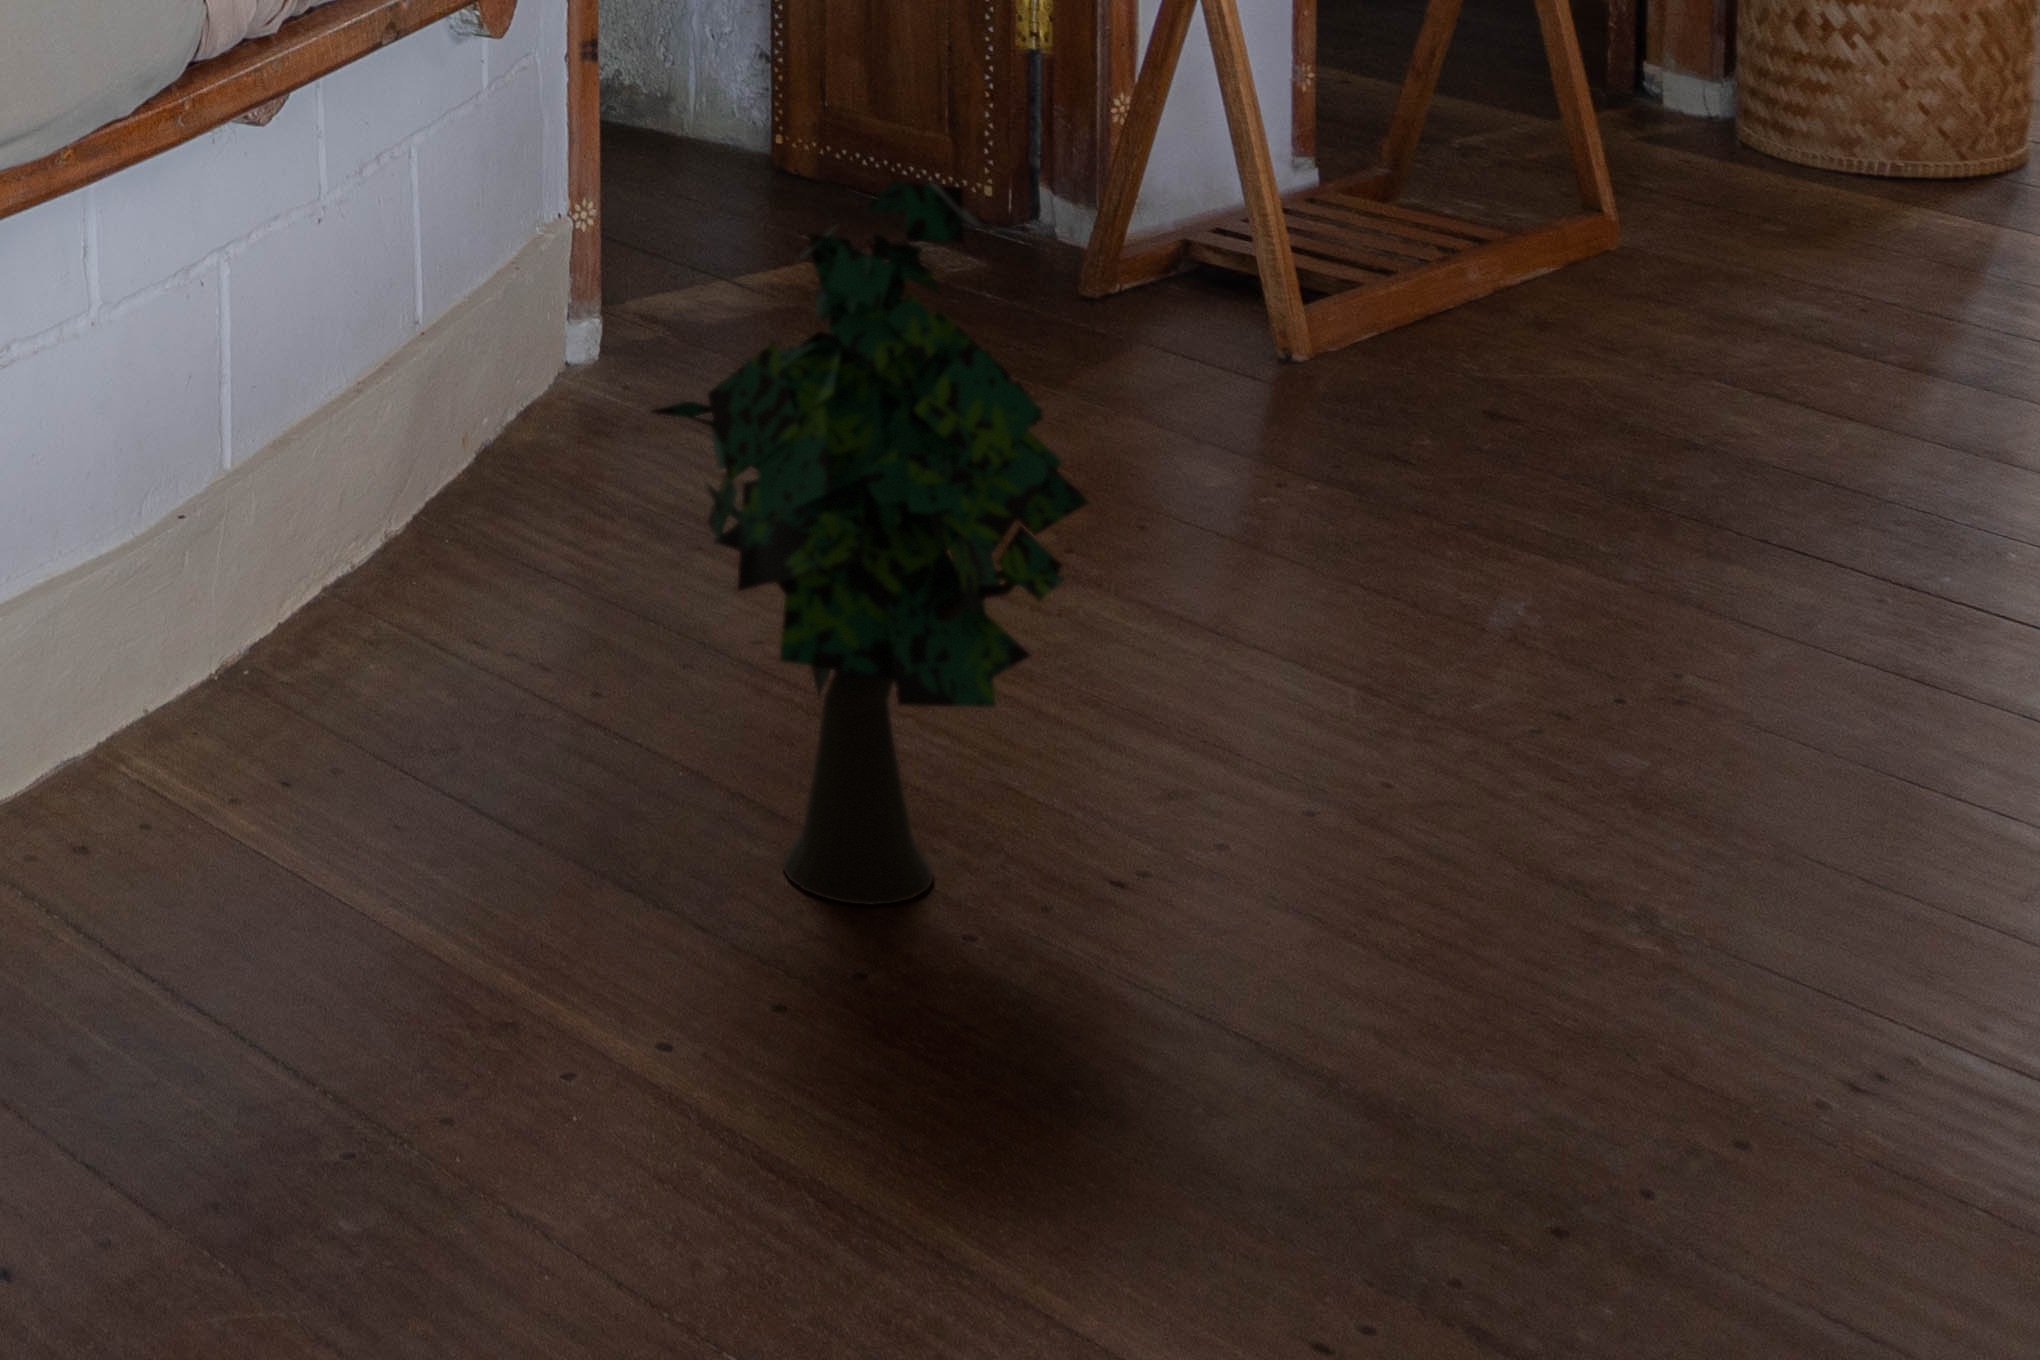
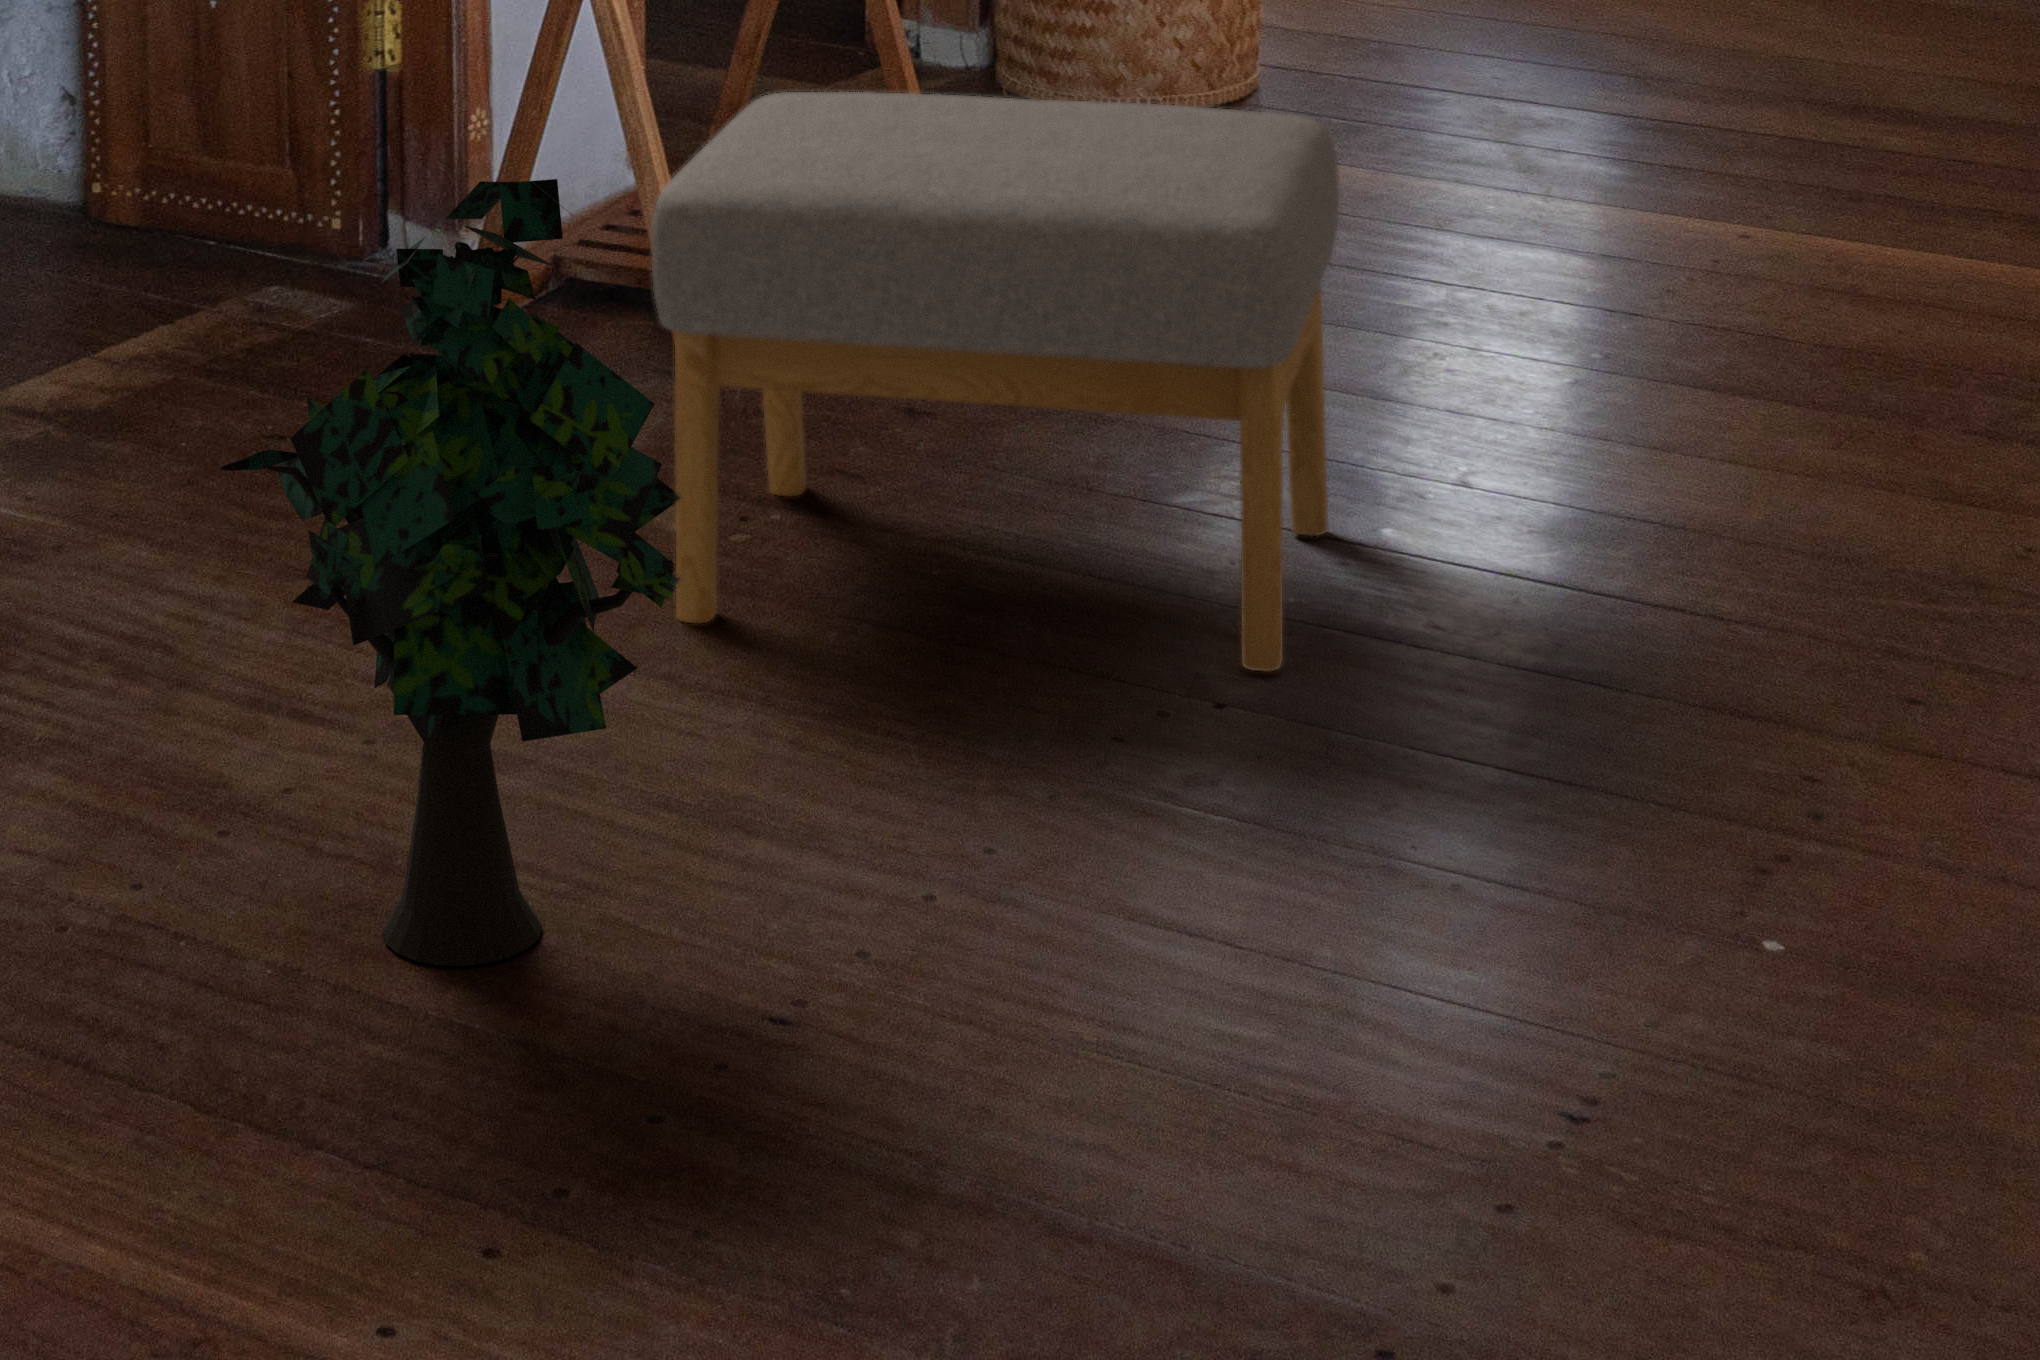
footstool: none [1166,120,1929,766] -> present [651,92,1339,672]

